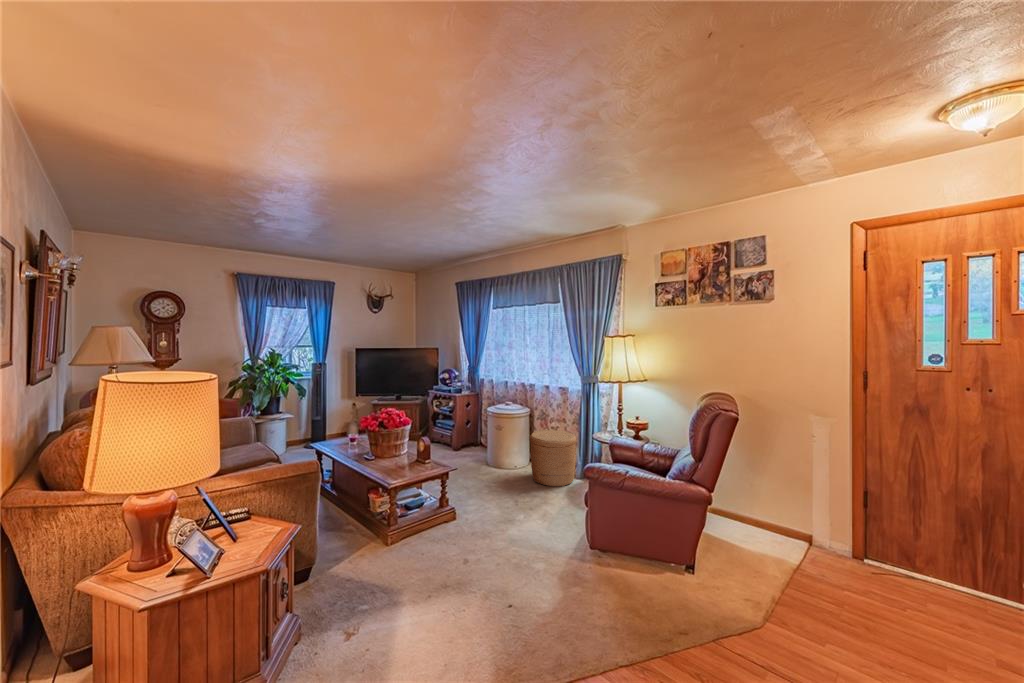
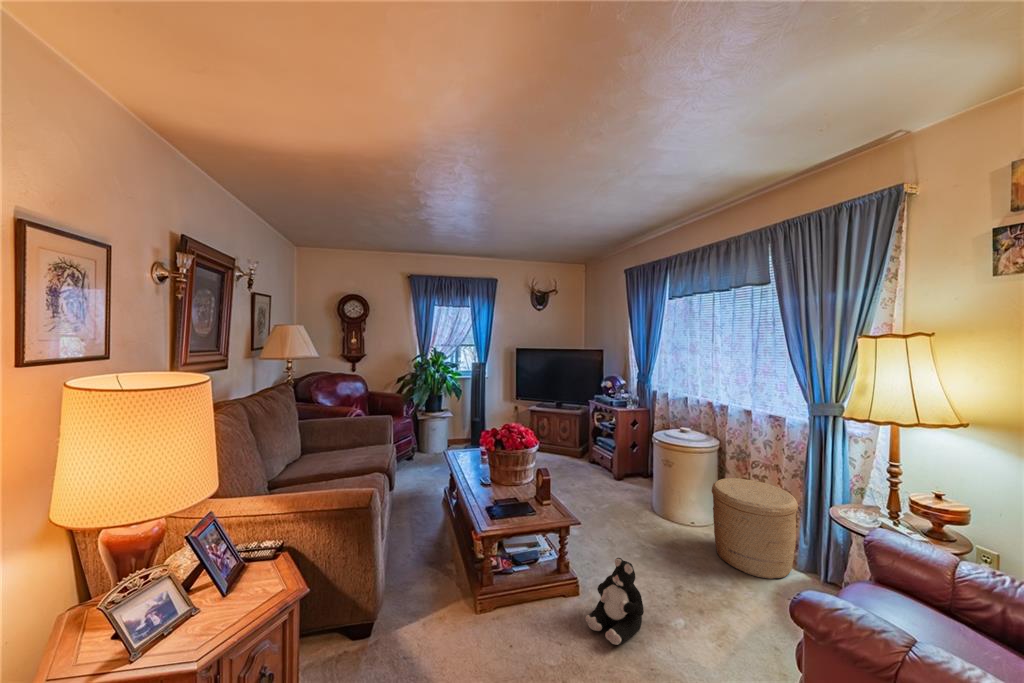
plush toy: none [467,484,502,534] -> present [586,558,644,645]

